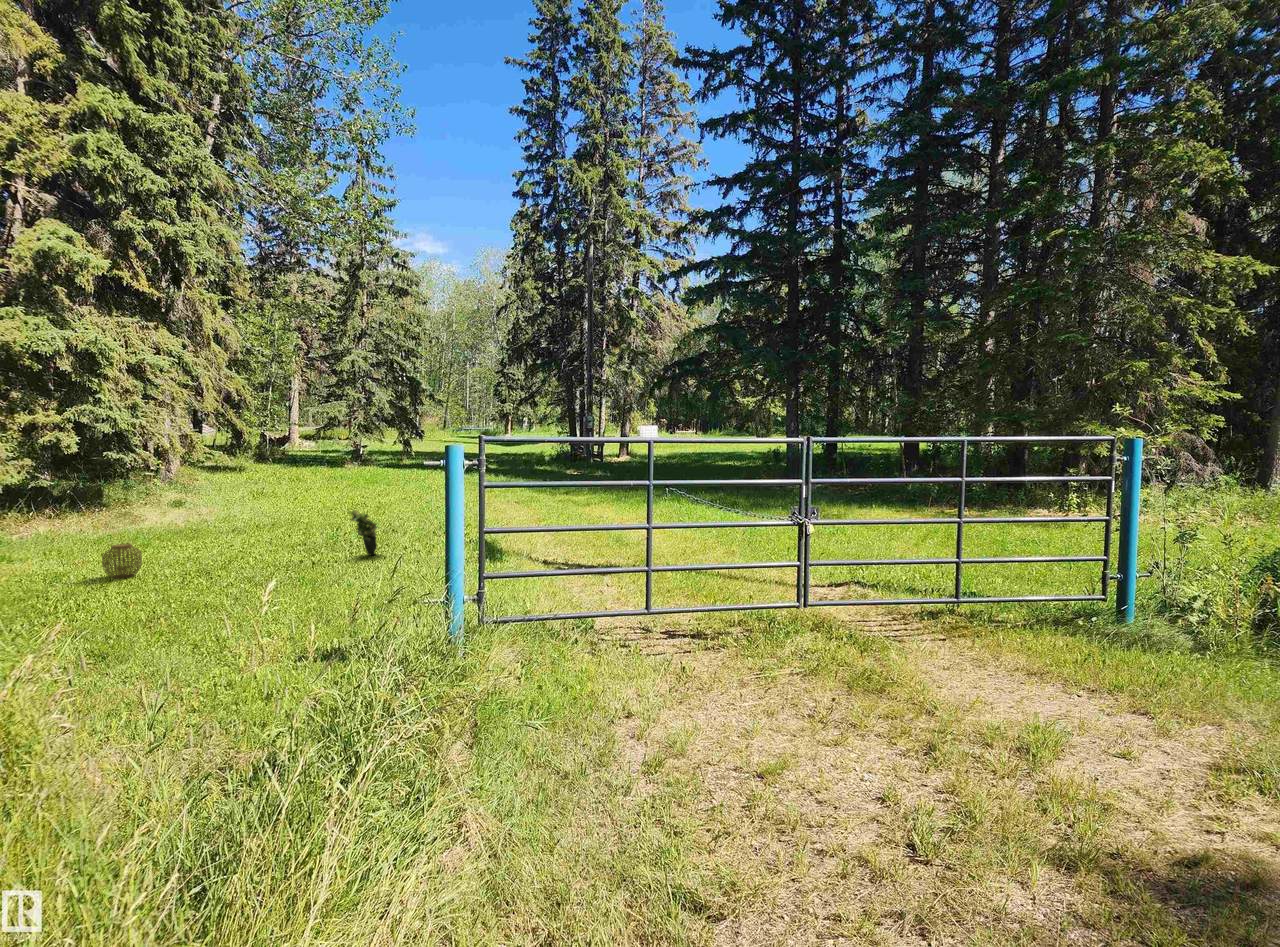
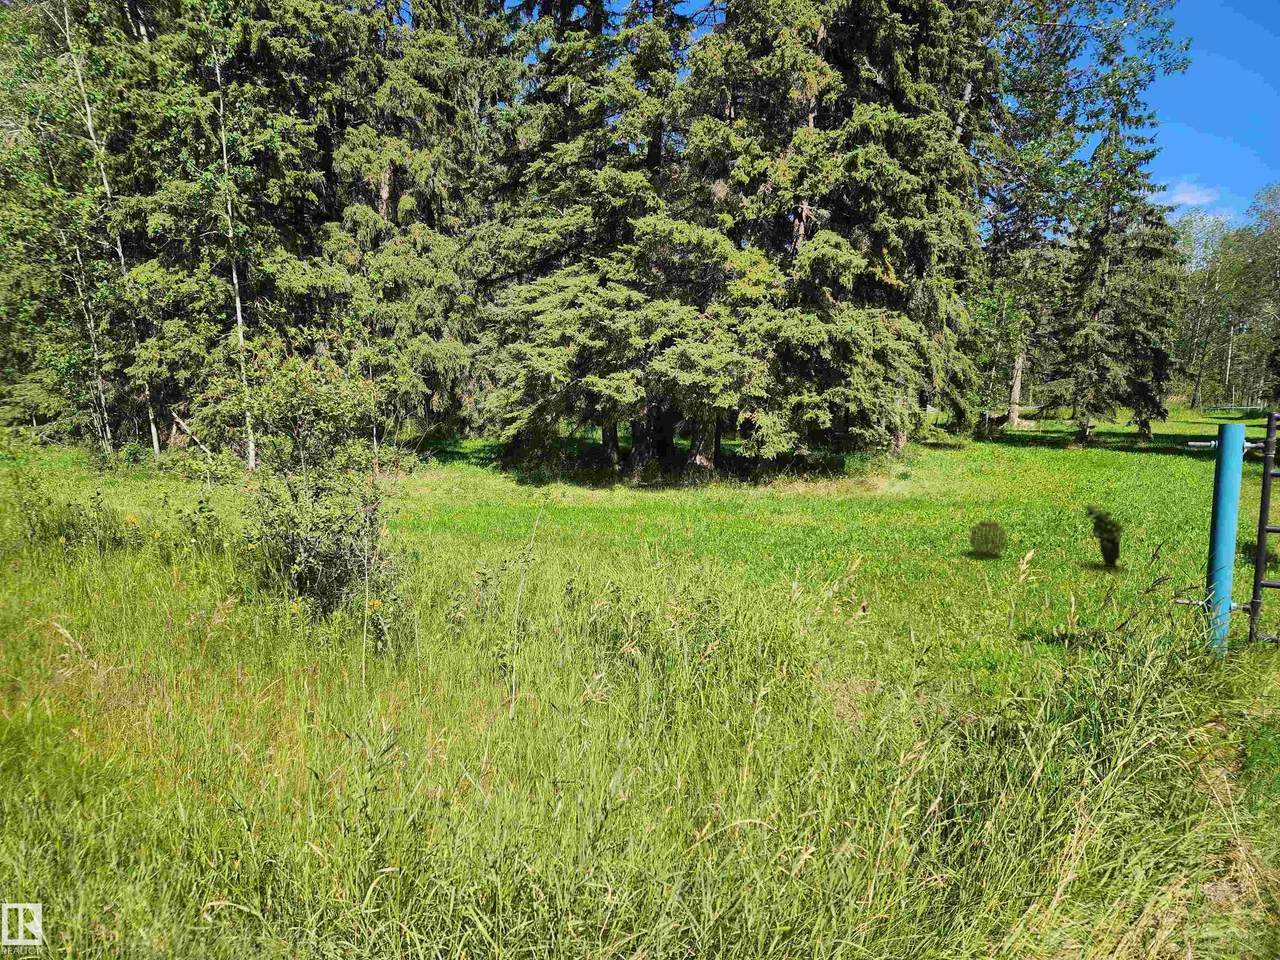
woven basket: present [102,544,142,578] -> present [970,521,1007,556]

